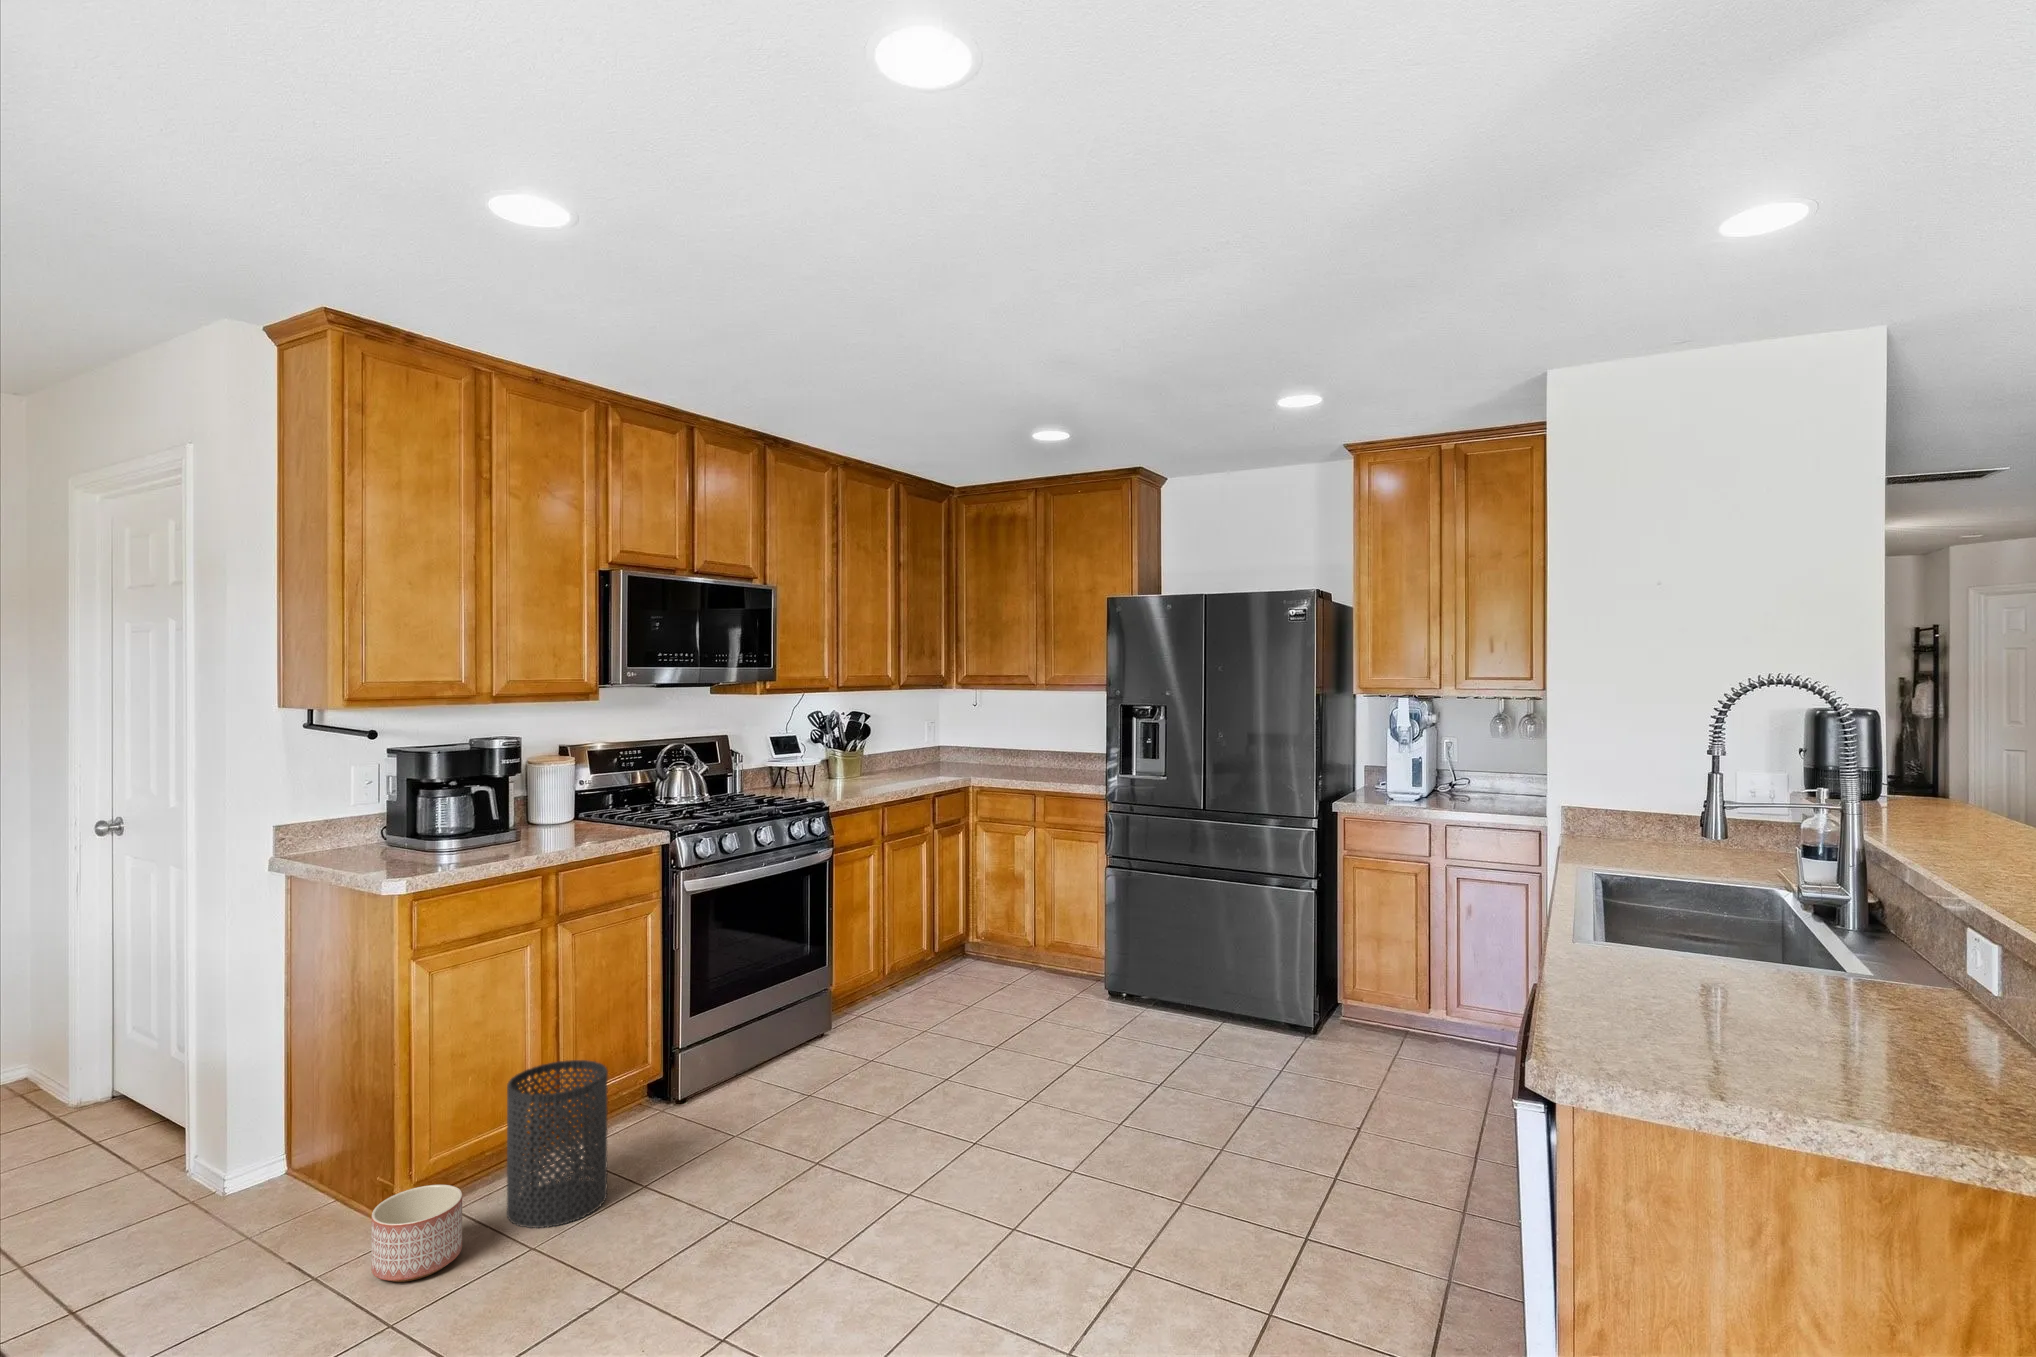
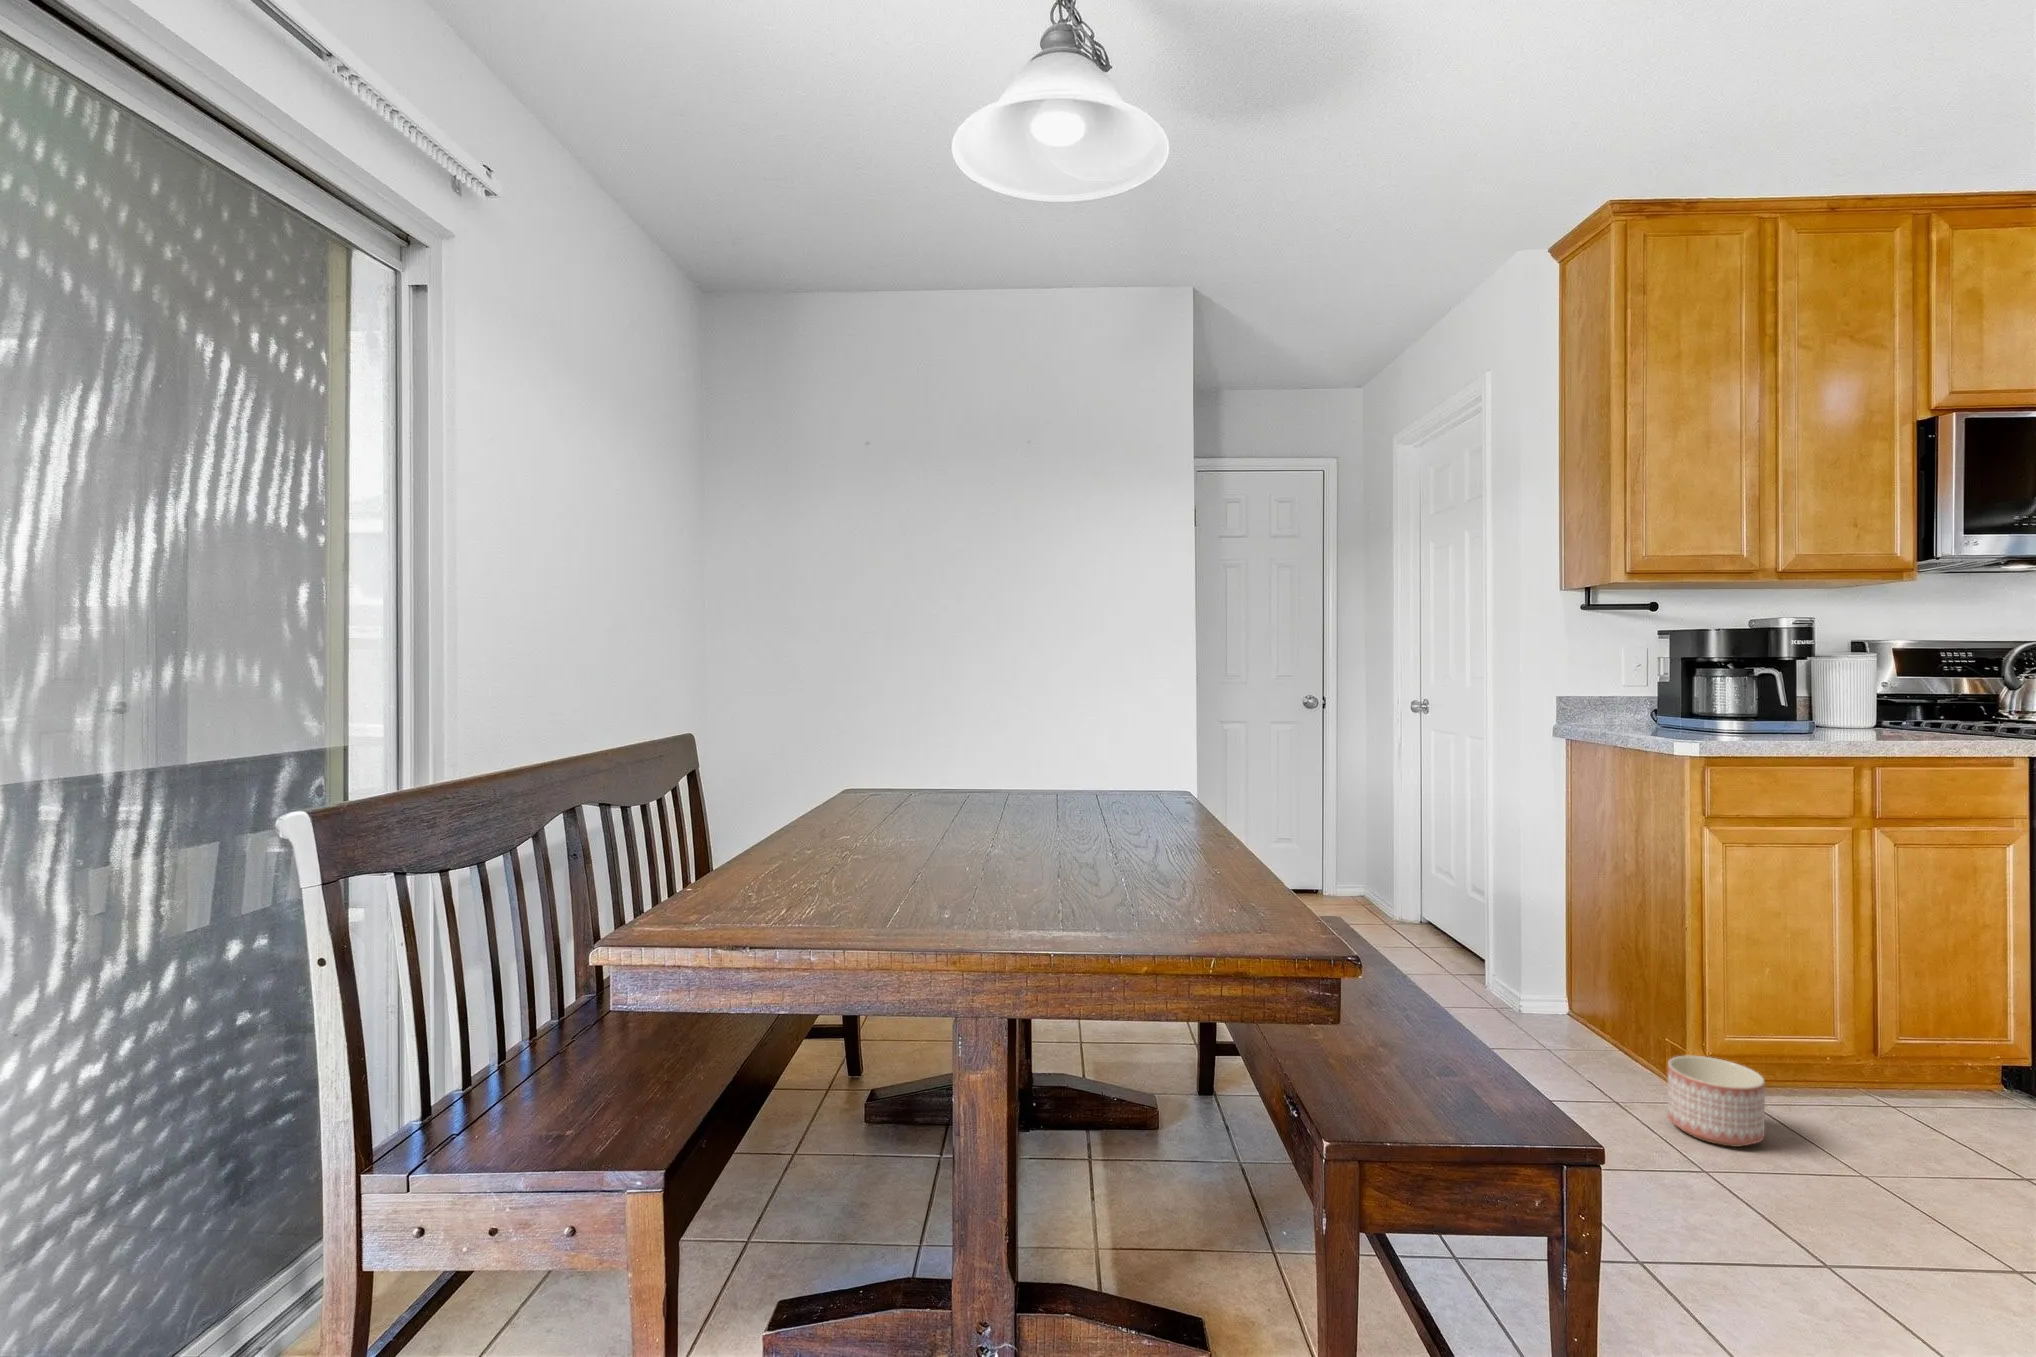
trash can: present [507,1060,608,1228] -> none [1811,979,1953,1169]

